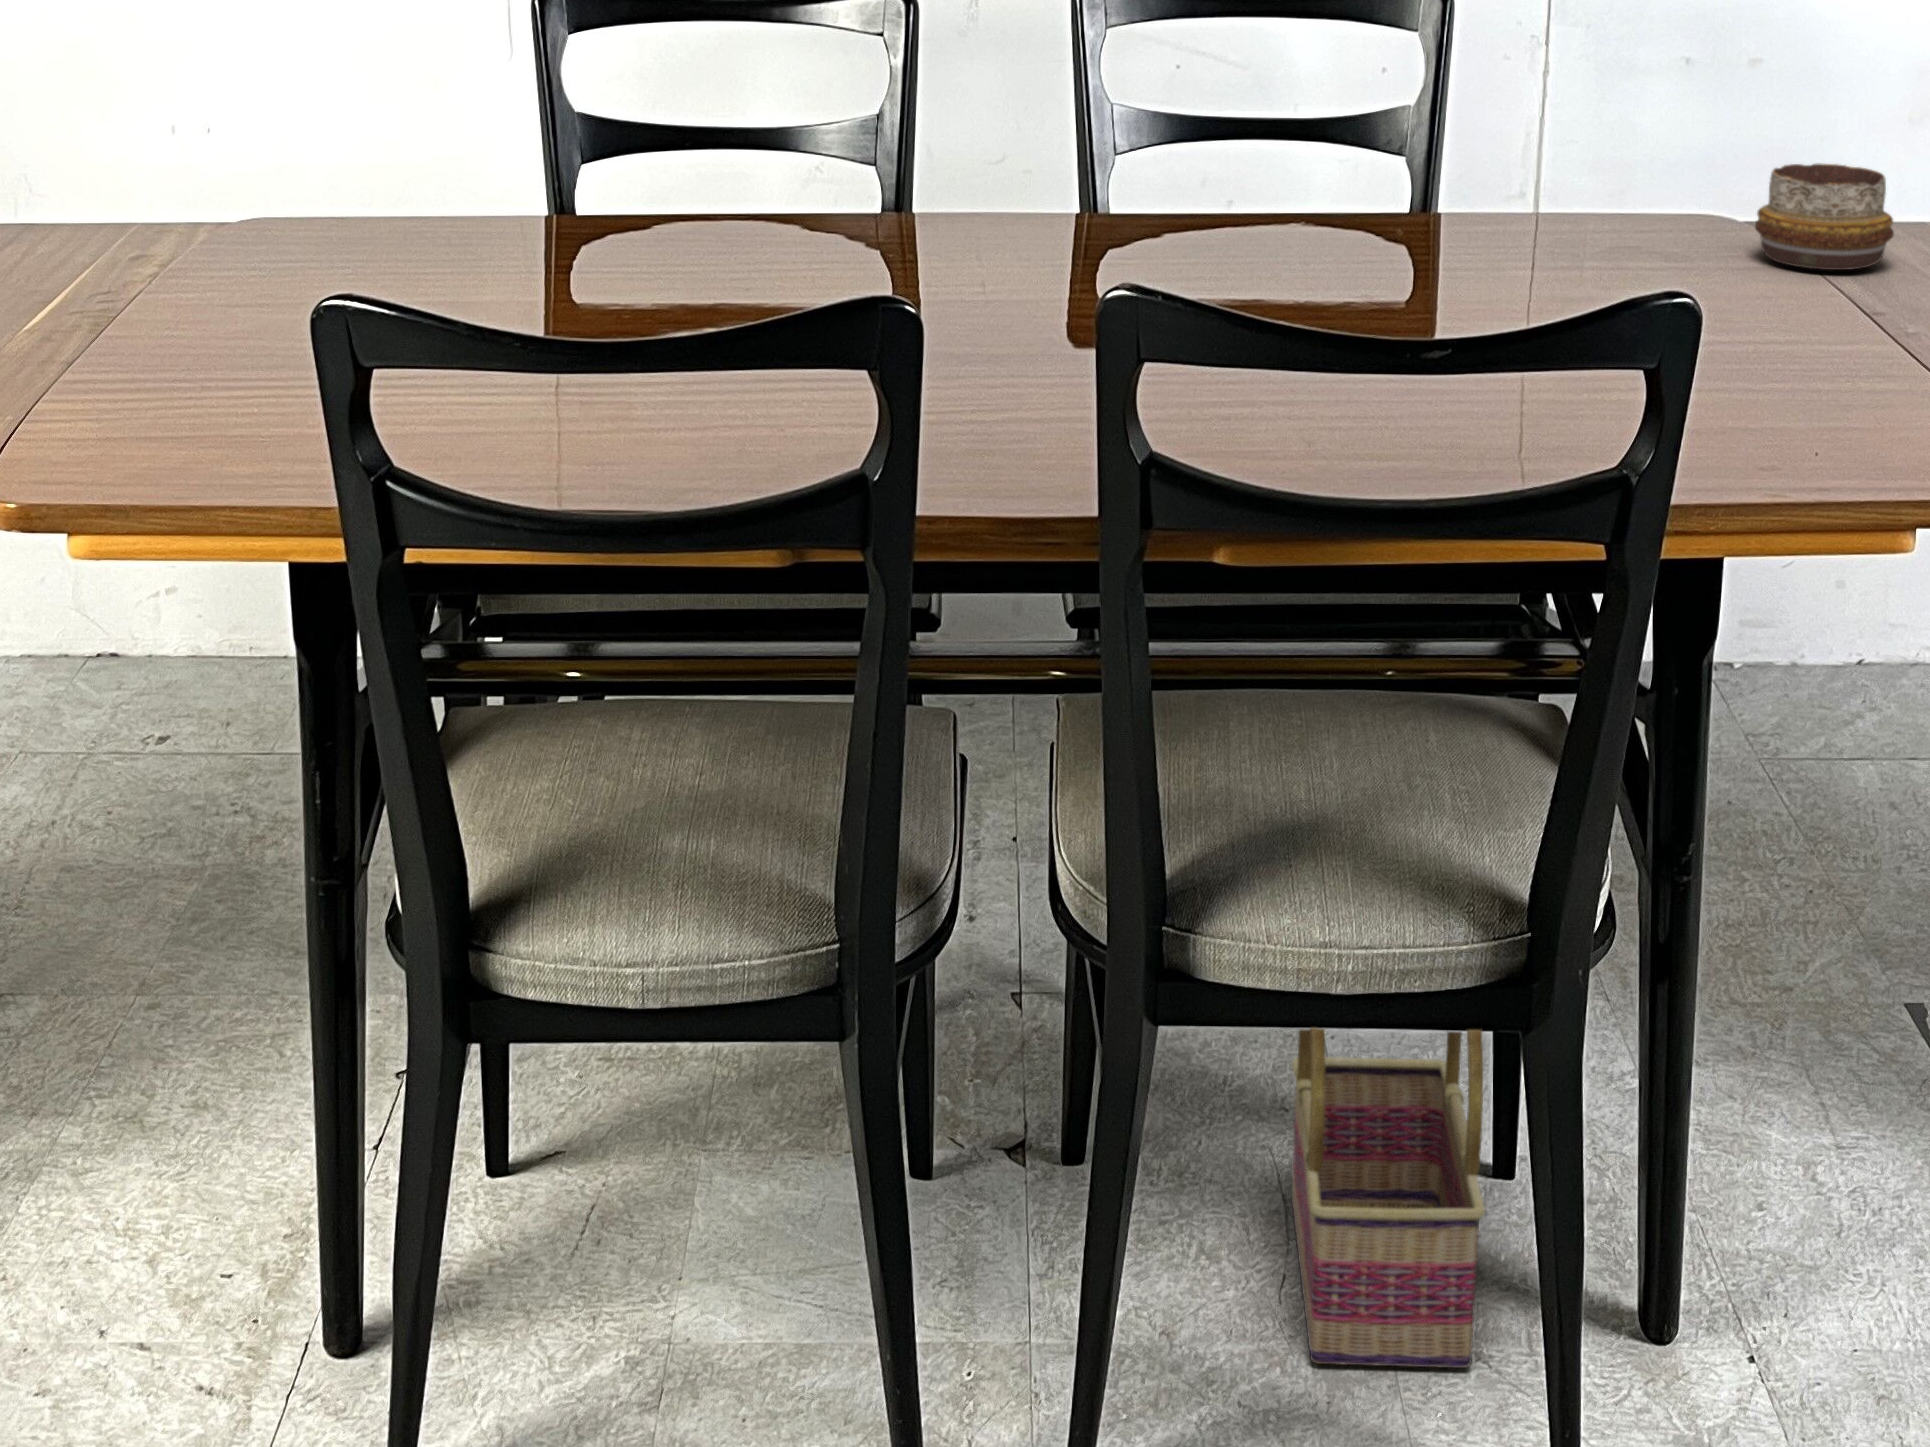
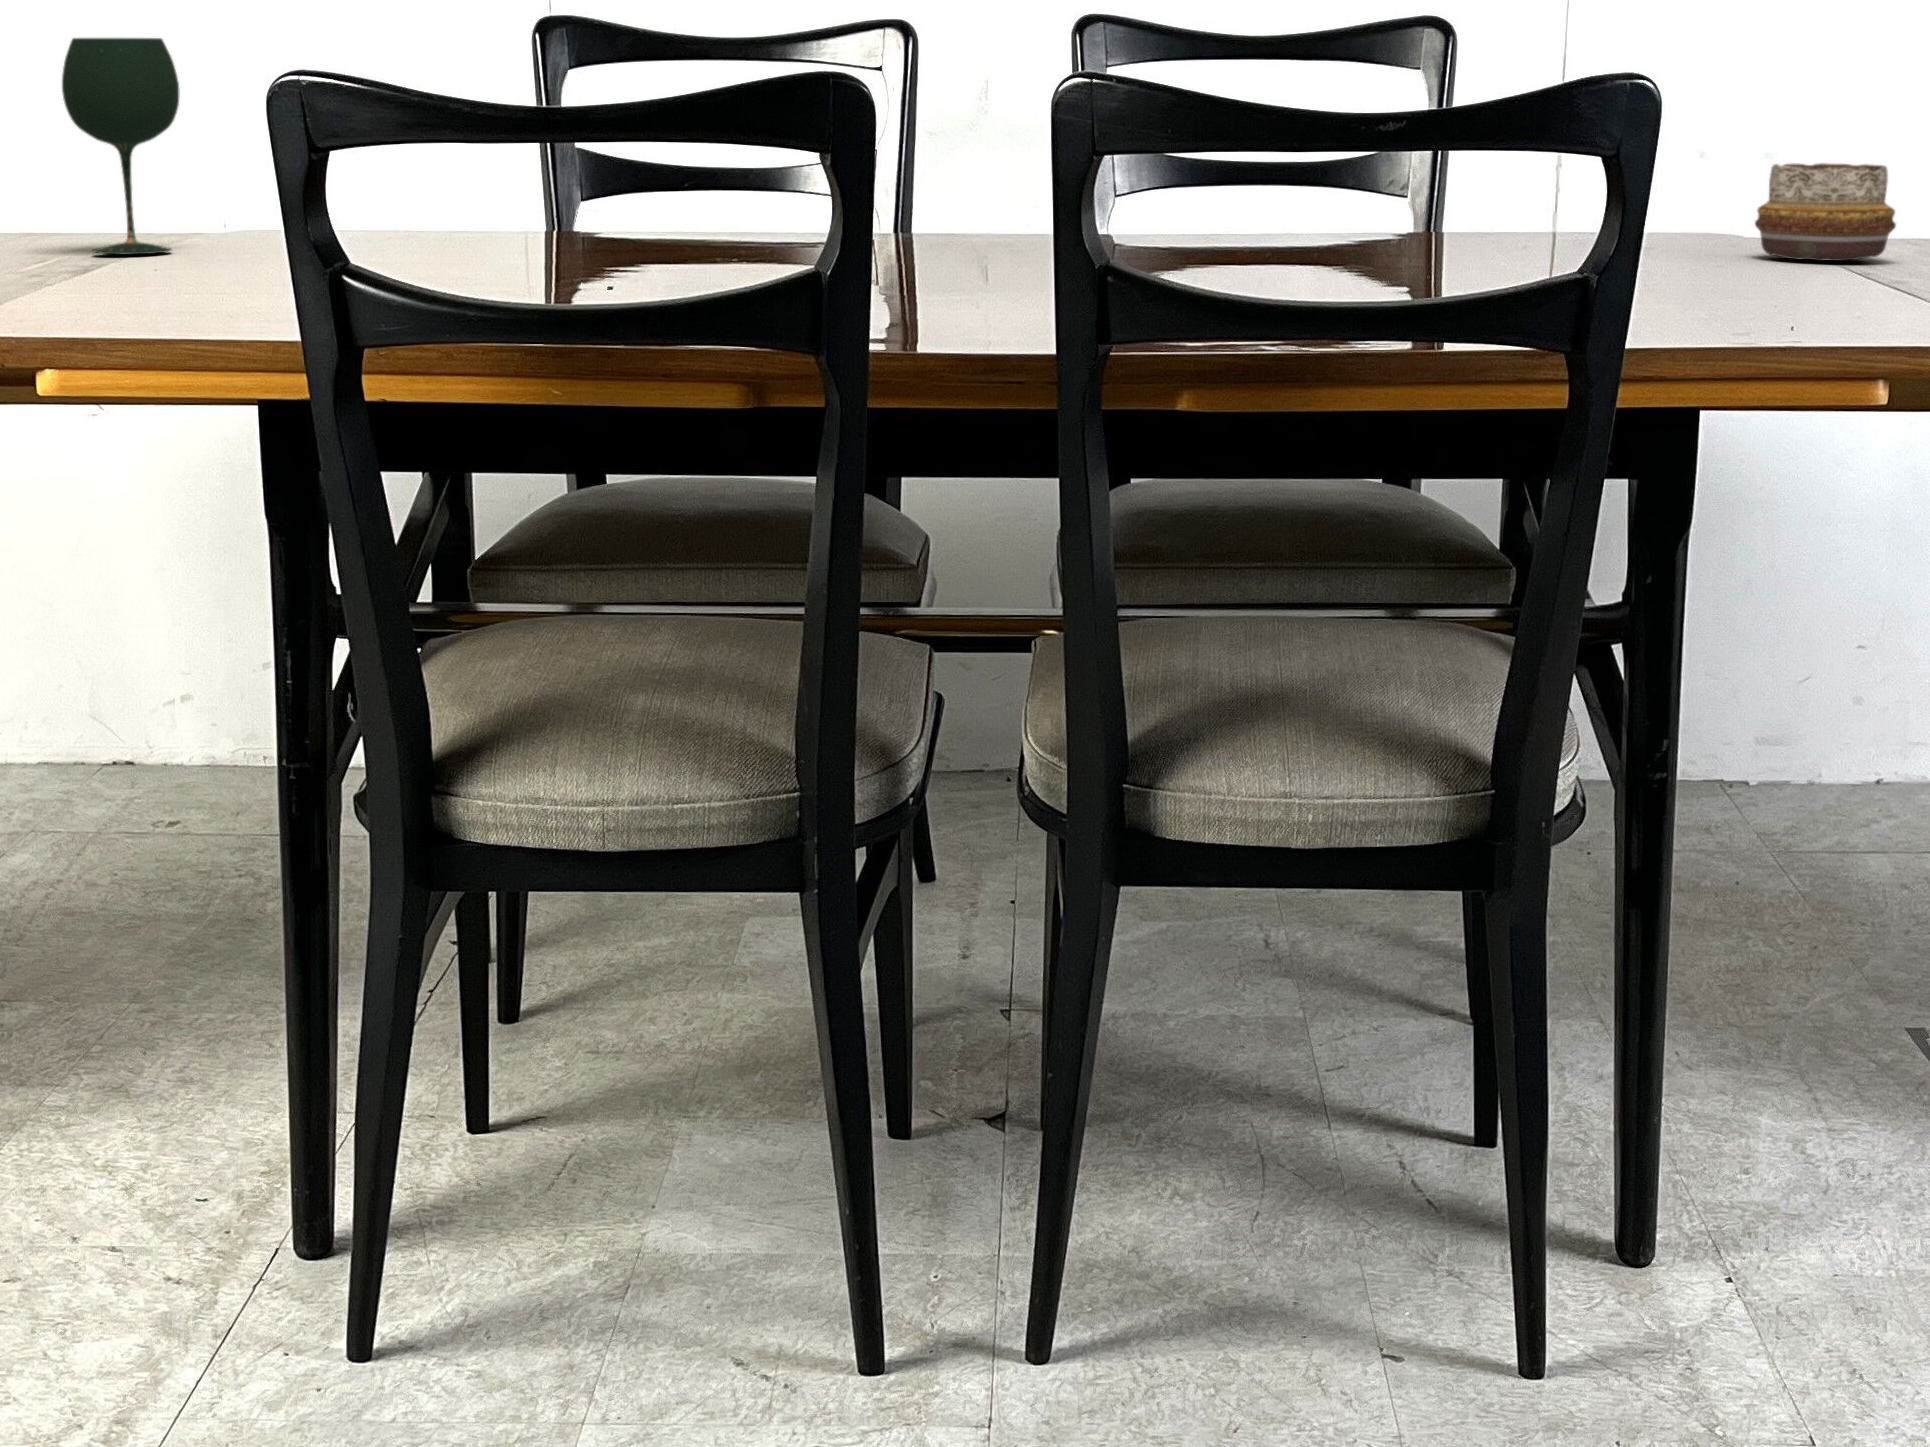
wine glass: none [65,44,183,265] -> present [62,38,179,254]
basket: present [1292,1028,1485,1368] -> none [1270,895,1456,1280]

